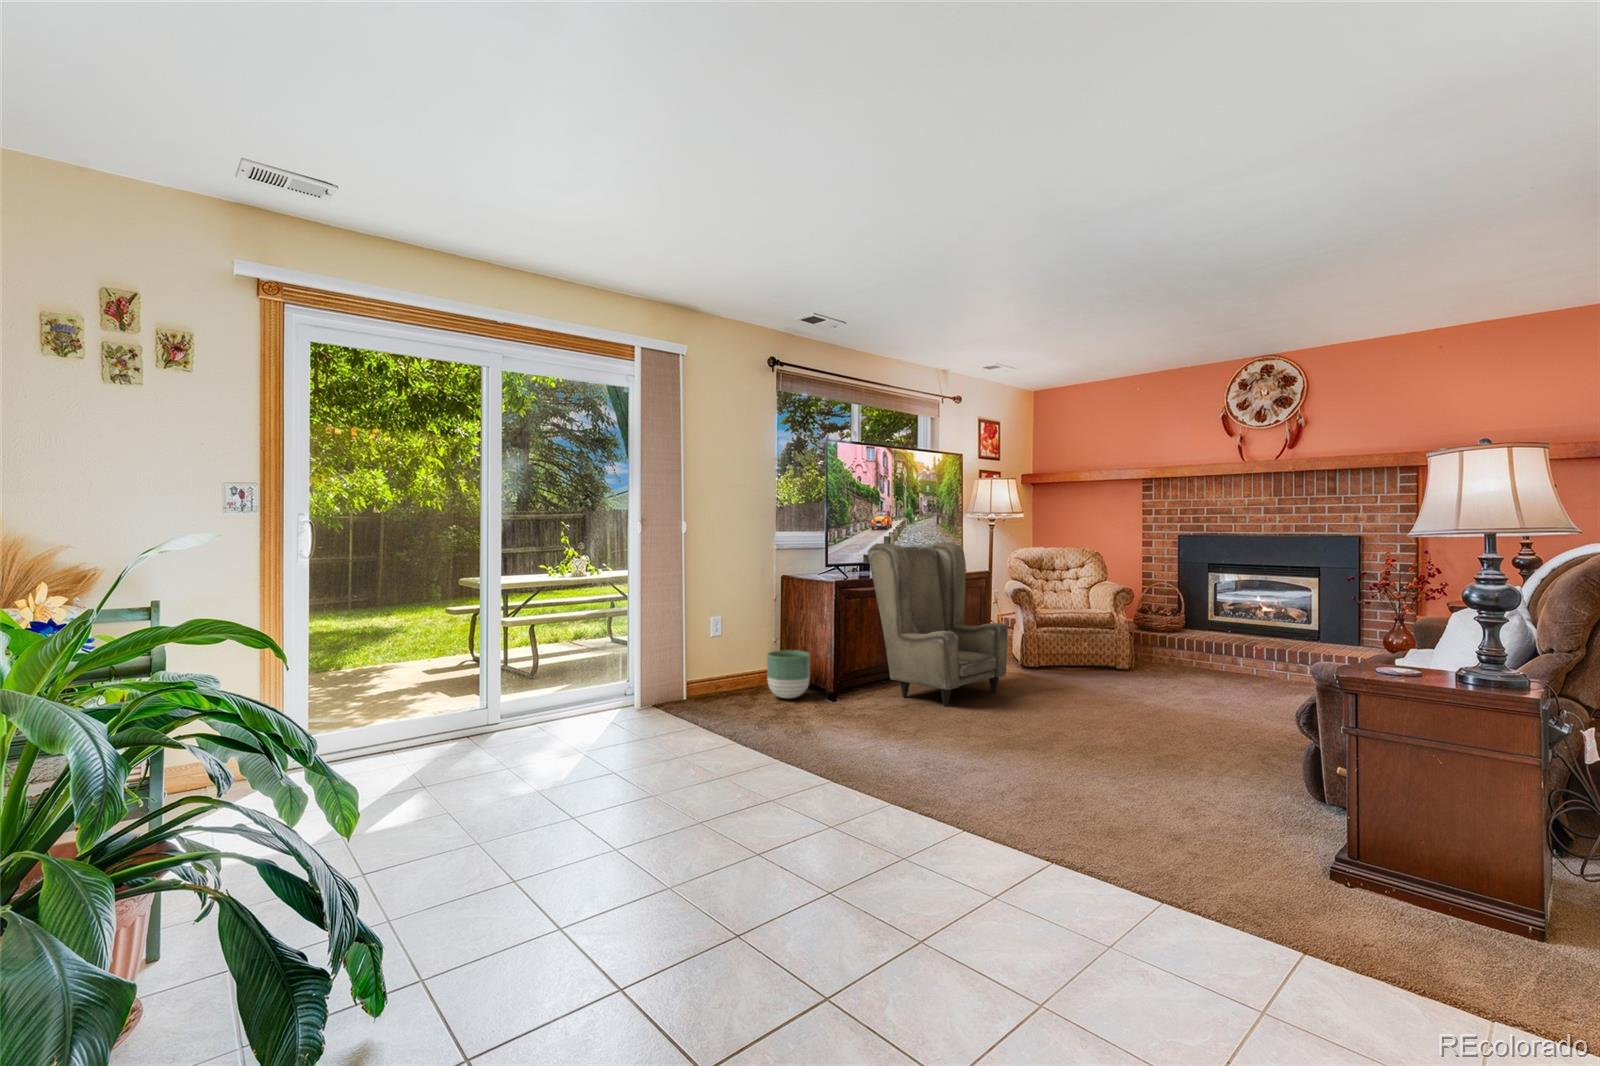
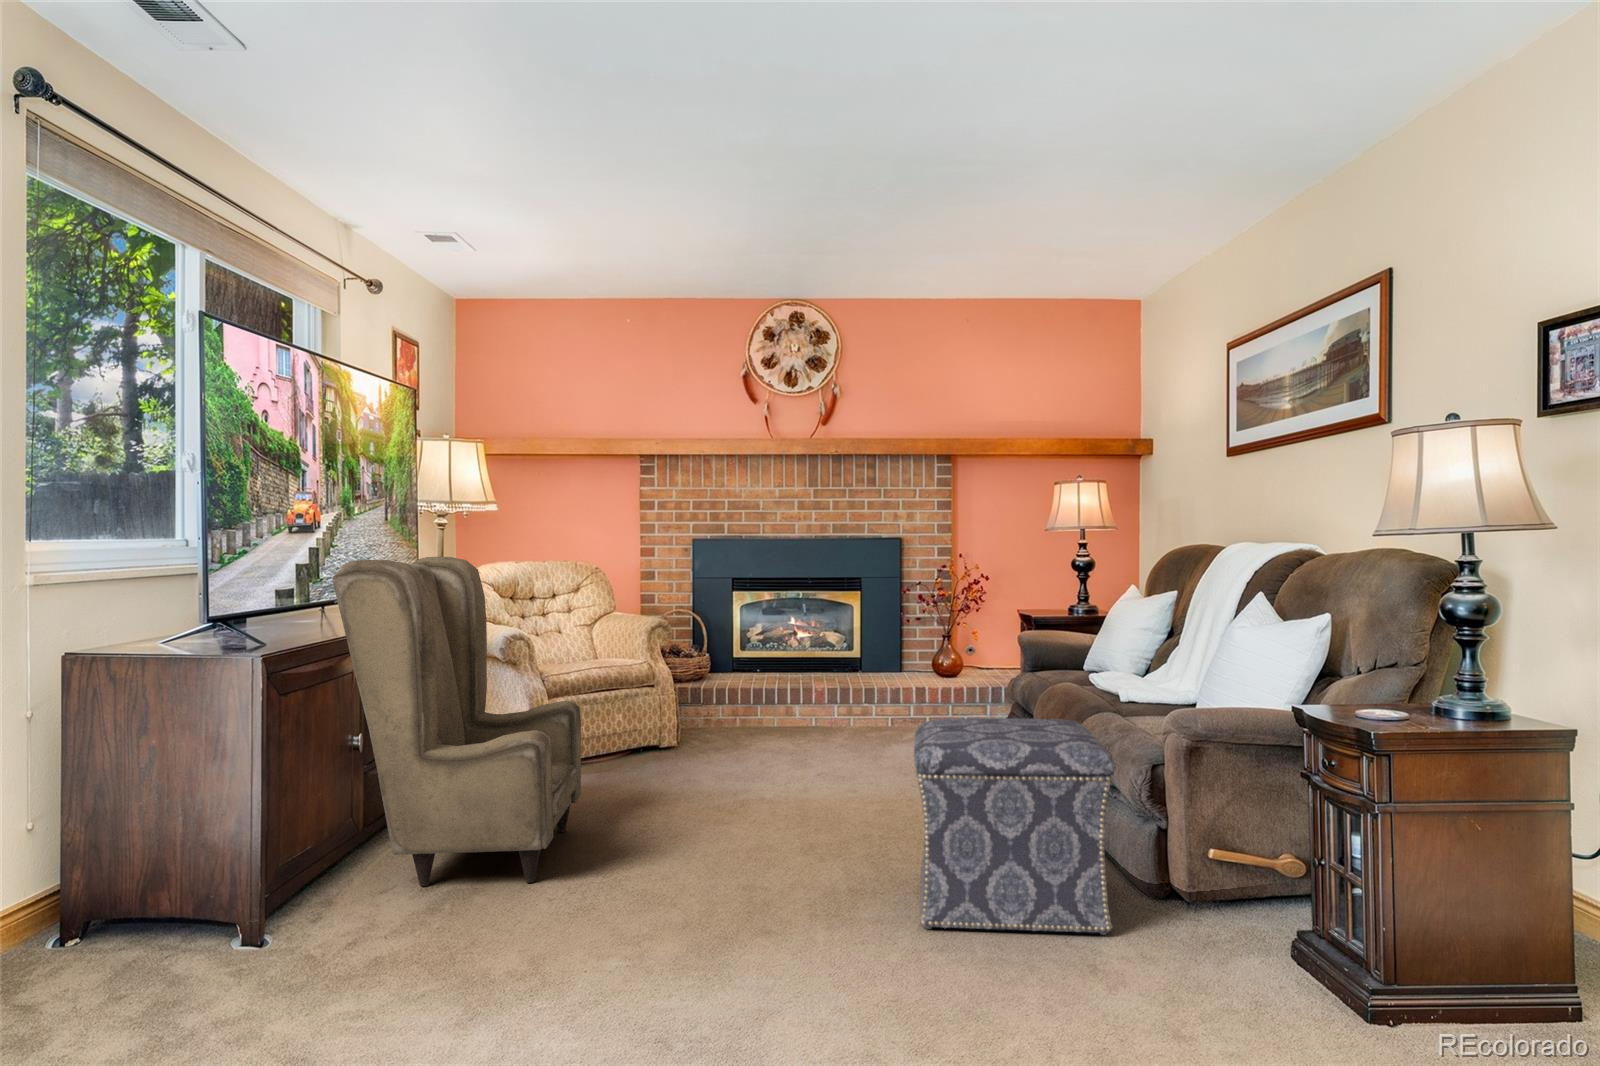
planter: present [767,650,810,698] -> none [73,838,206,975]
ottoman: none [1088,655,1259,799] -> present [914,718,1115,935]

